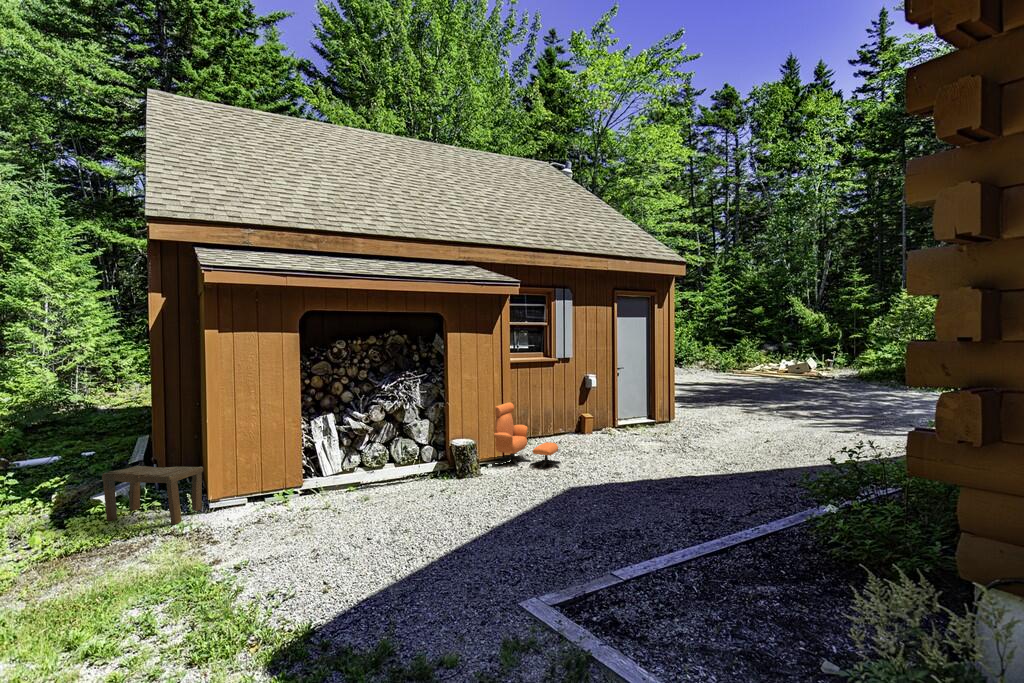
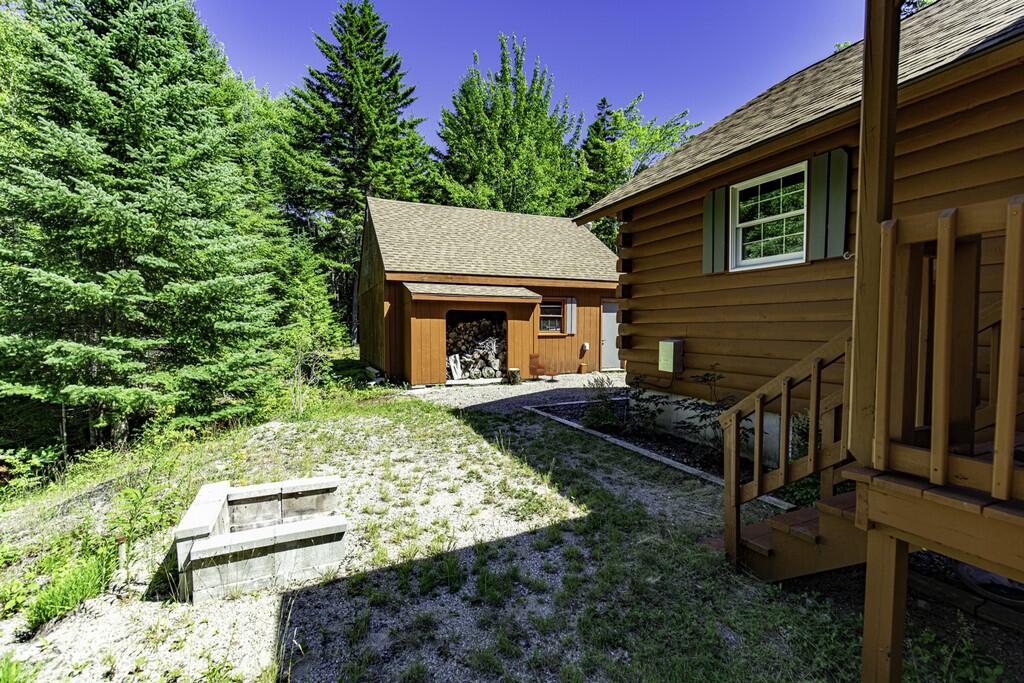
bench: present [102,465,203,524] -> none [376,370,411,390]

